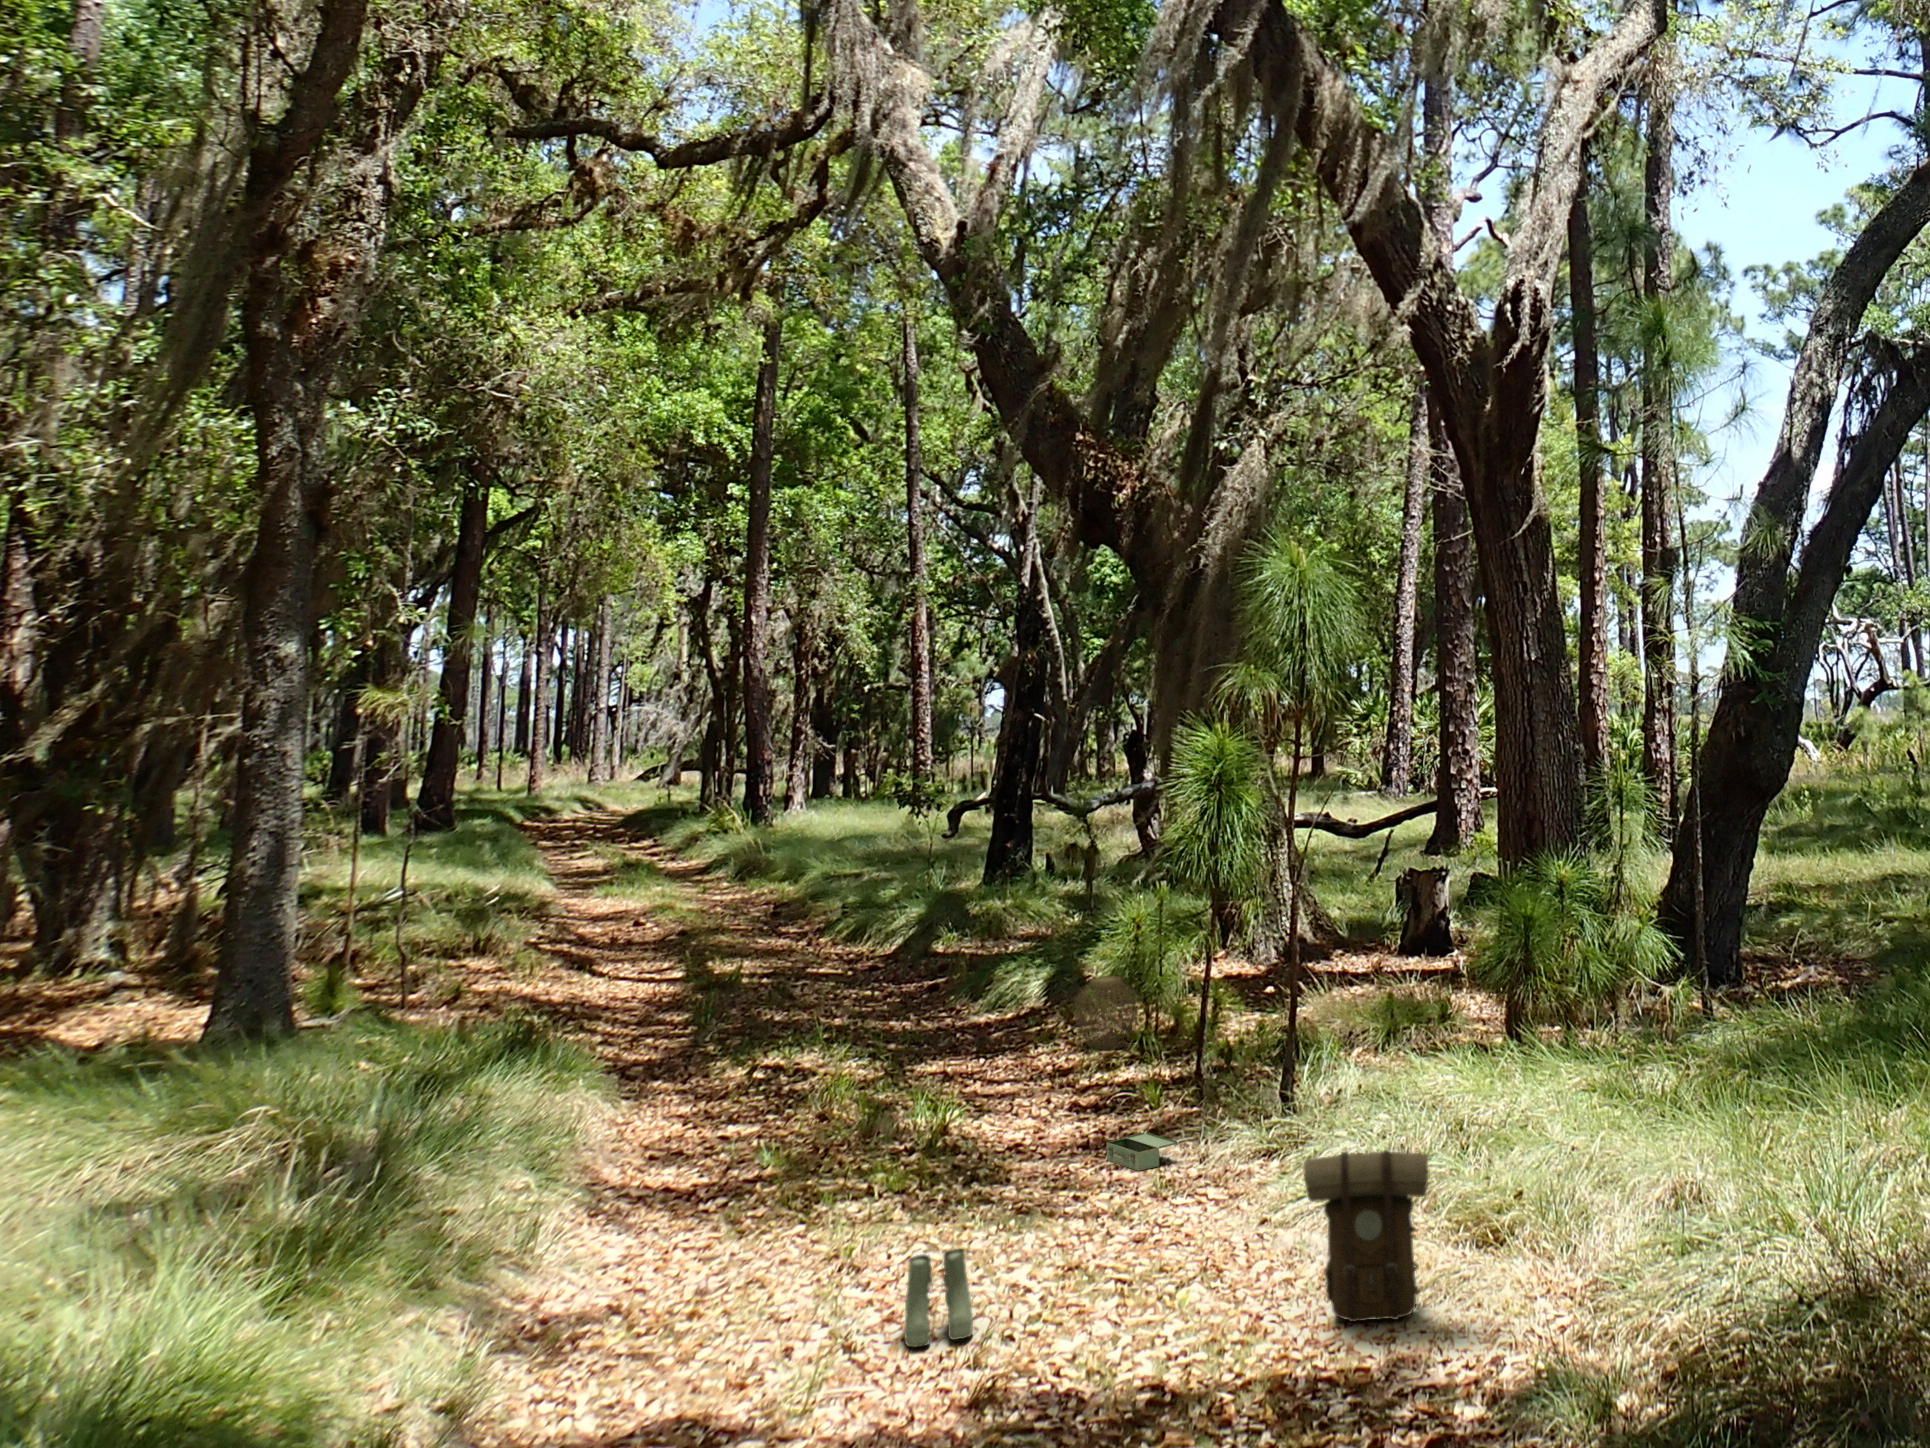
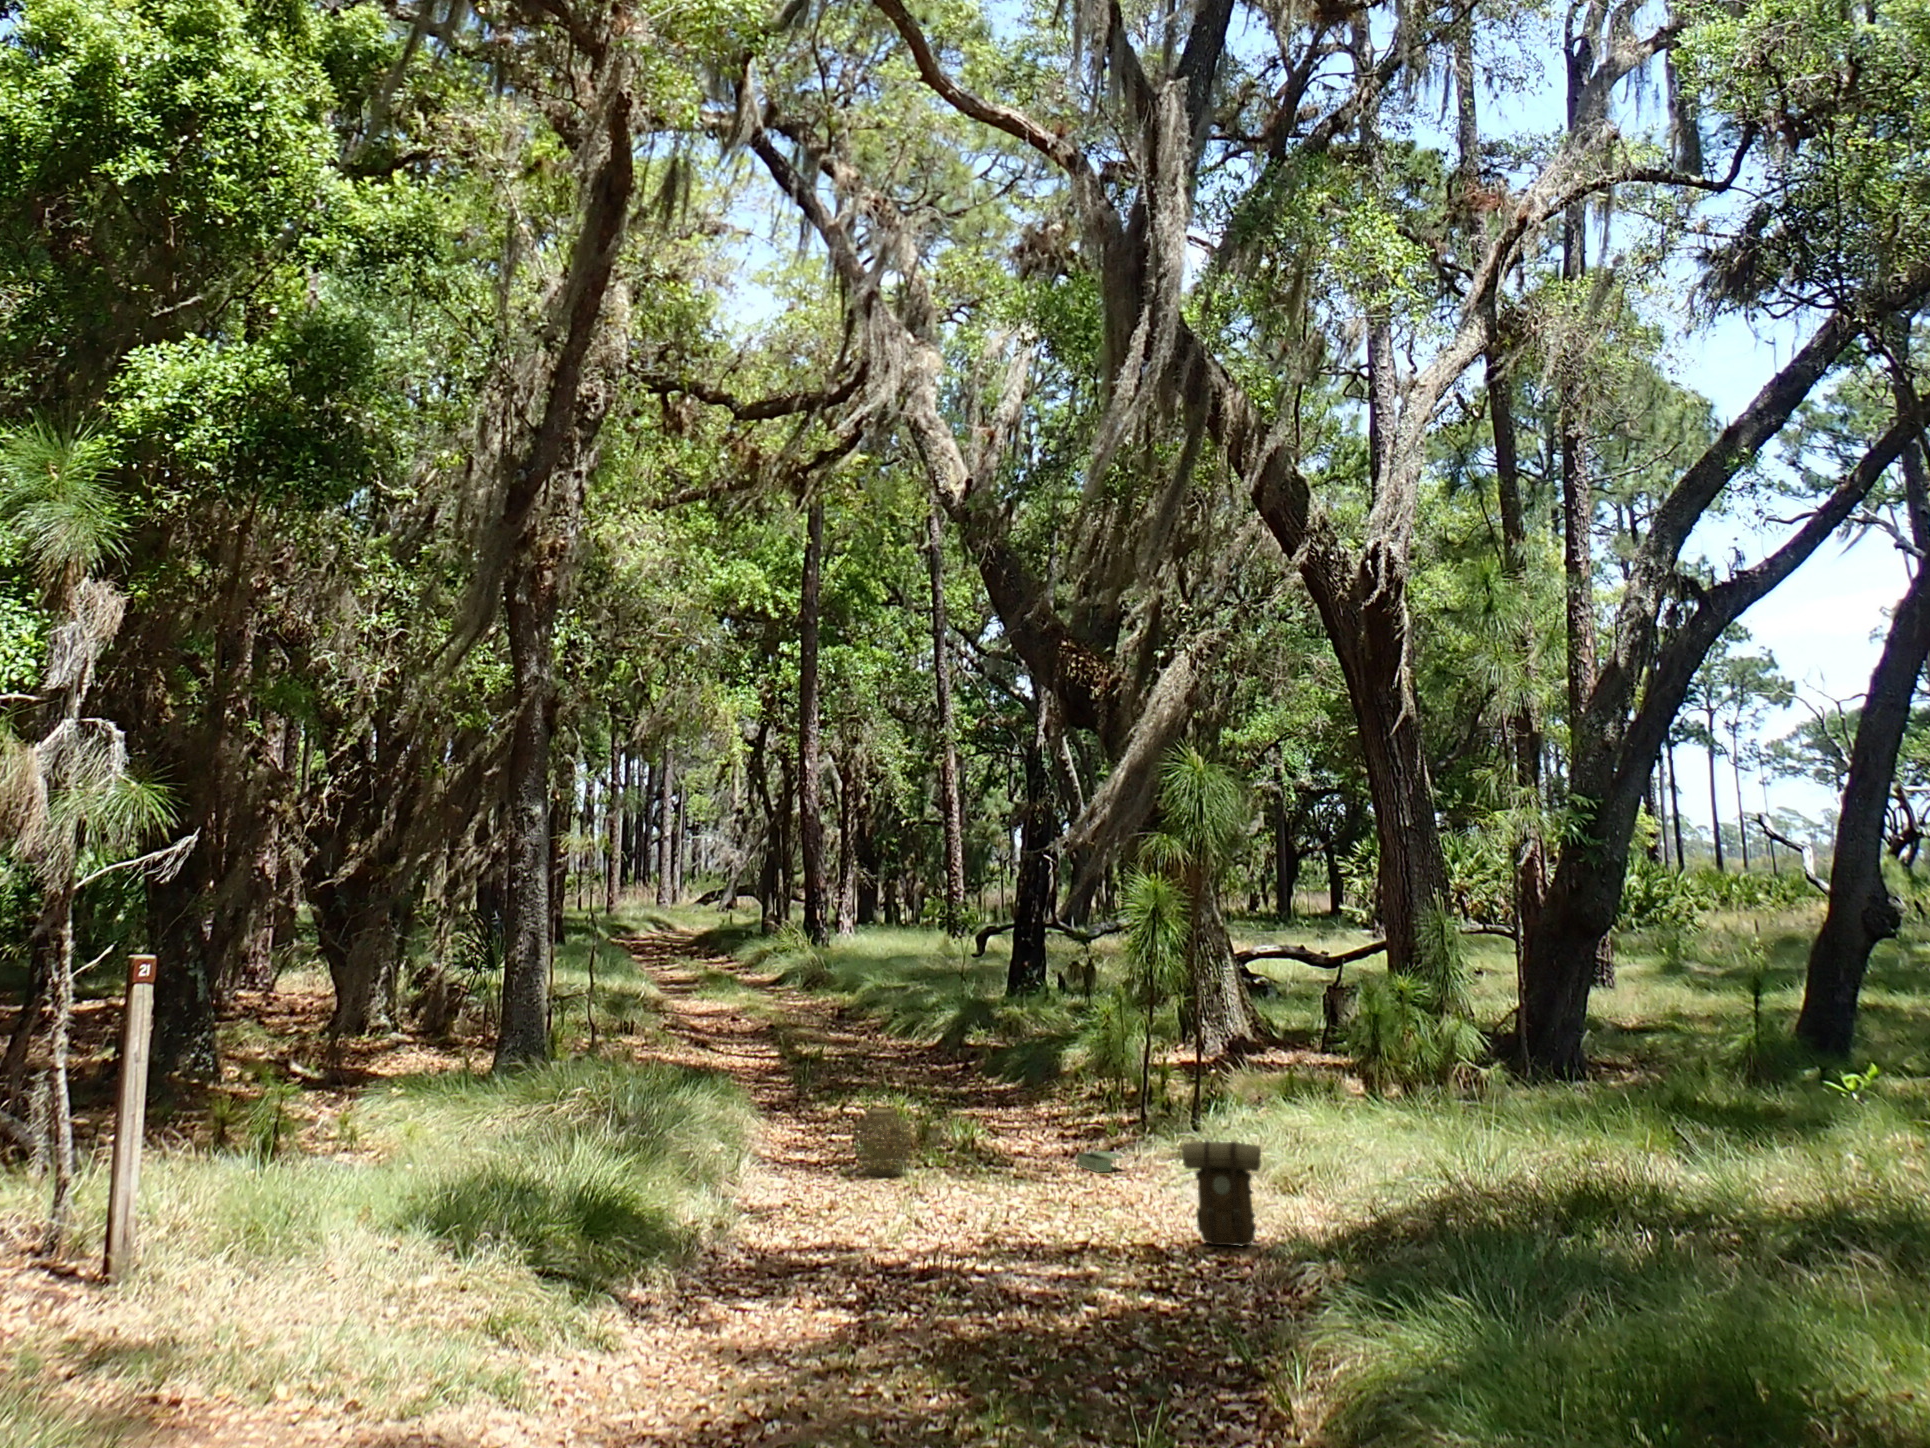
woven basket: present [1075,976,1137,1050] -> present [855,1108,910,1176]
boots: present [904,1249,973,1348] -> none [945,1181,985,1232]

